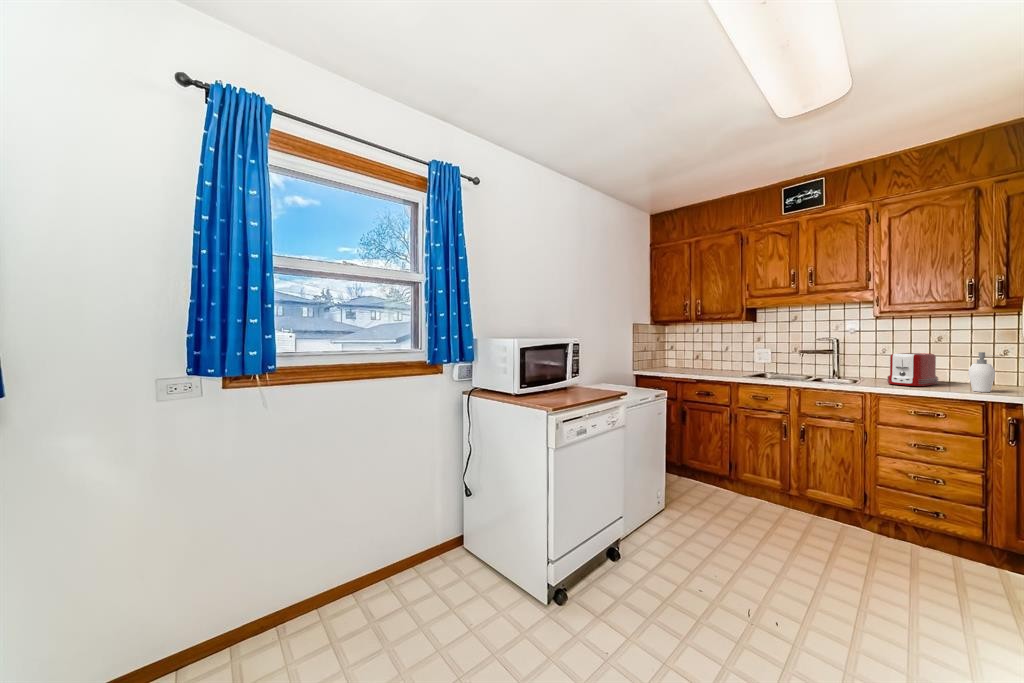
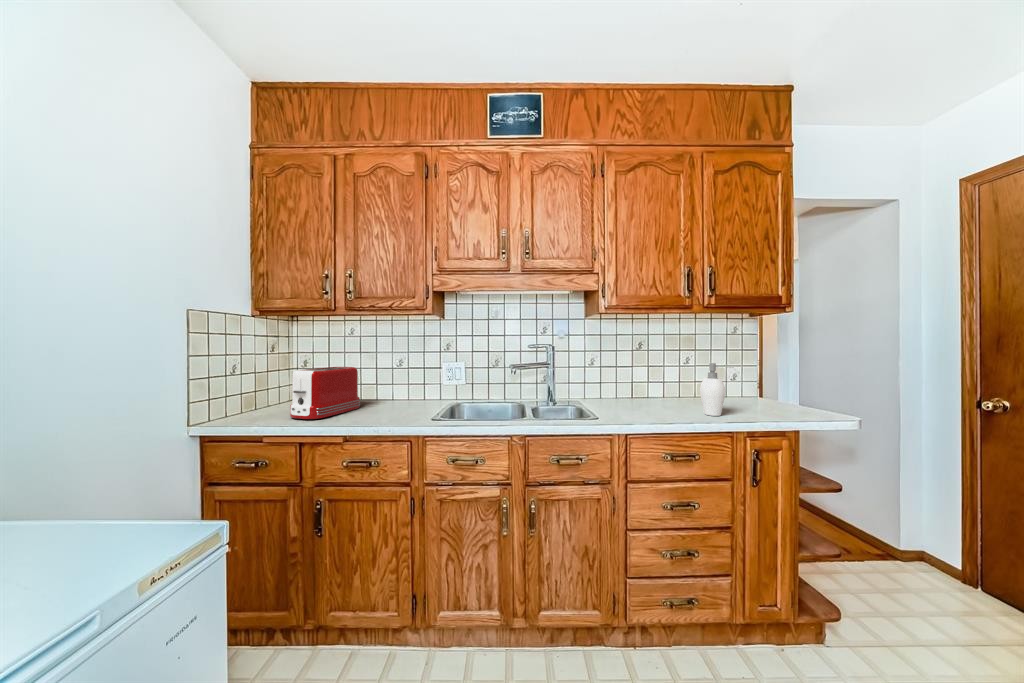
toaster: present [887,353,938,386] -> present [290,367,360,419]

